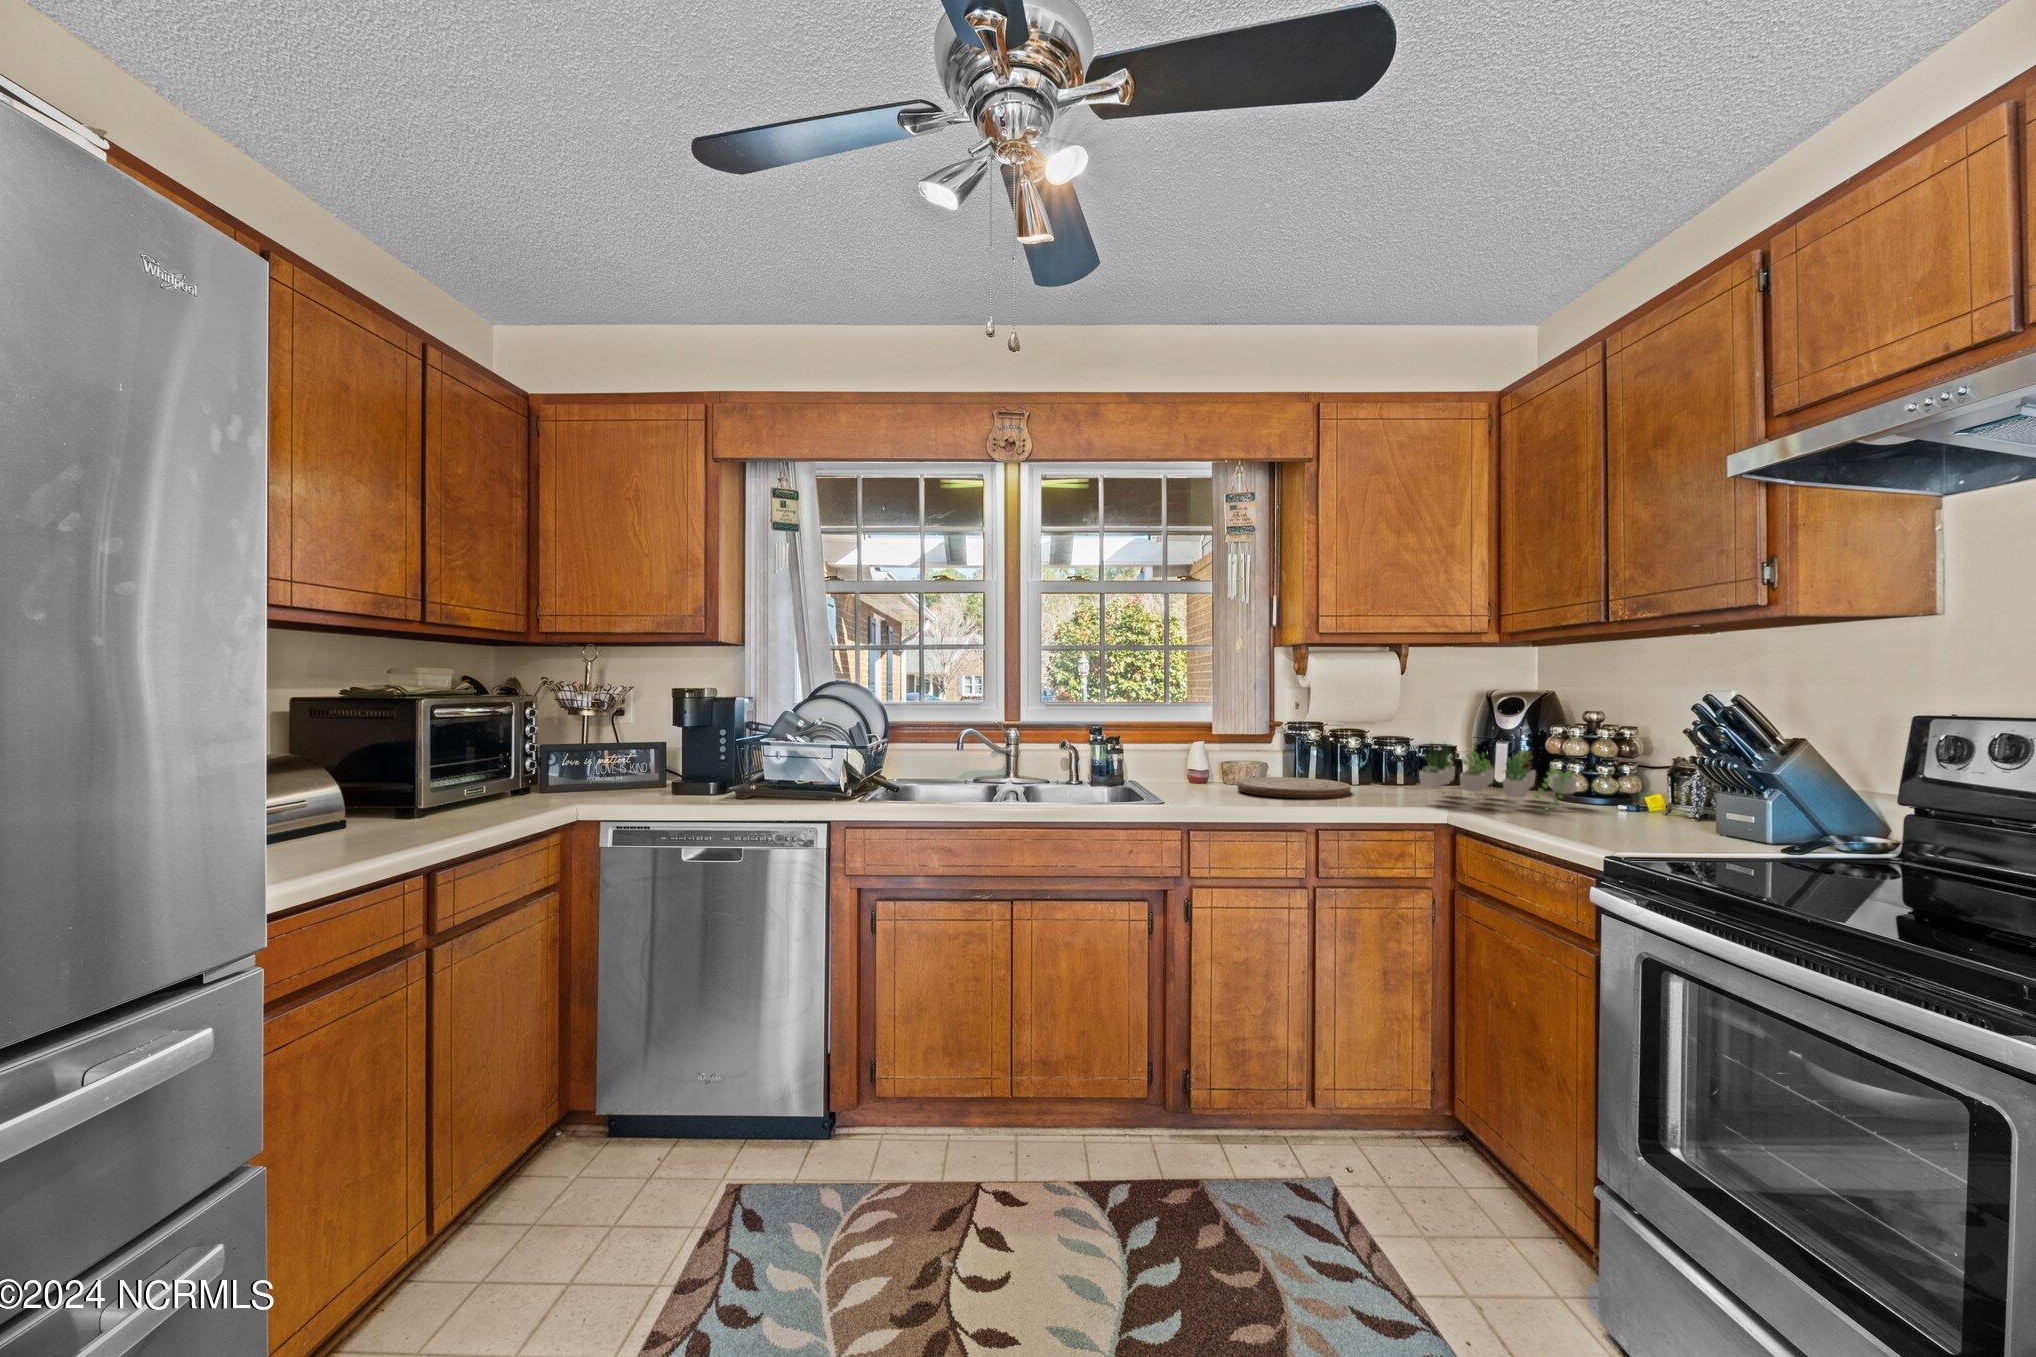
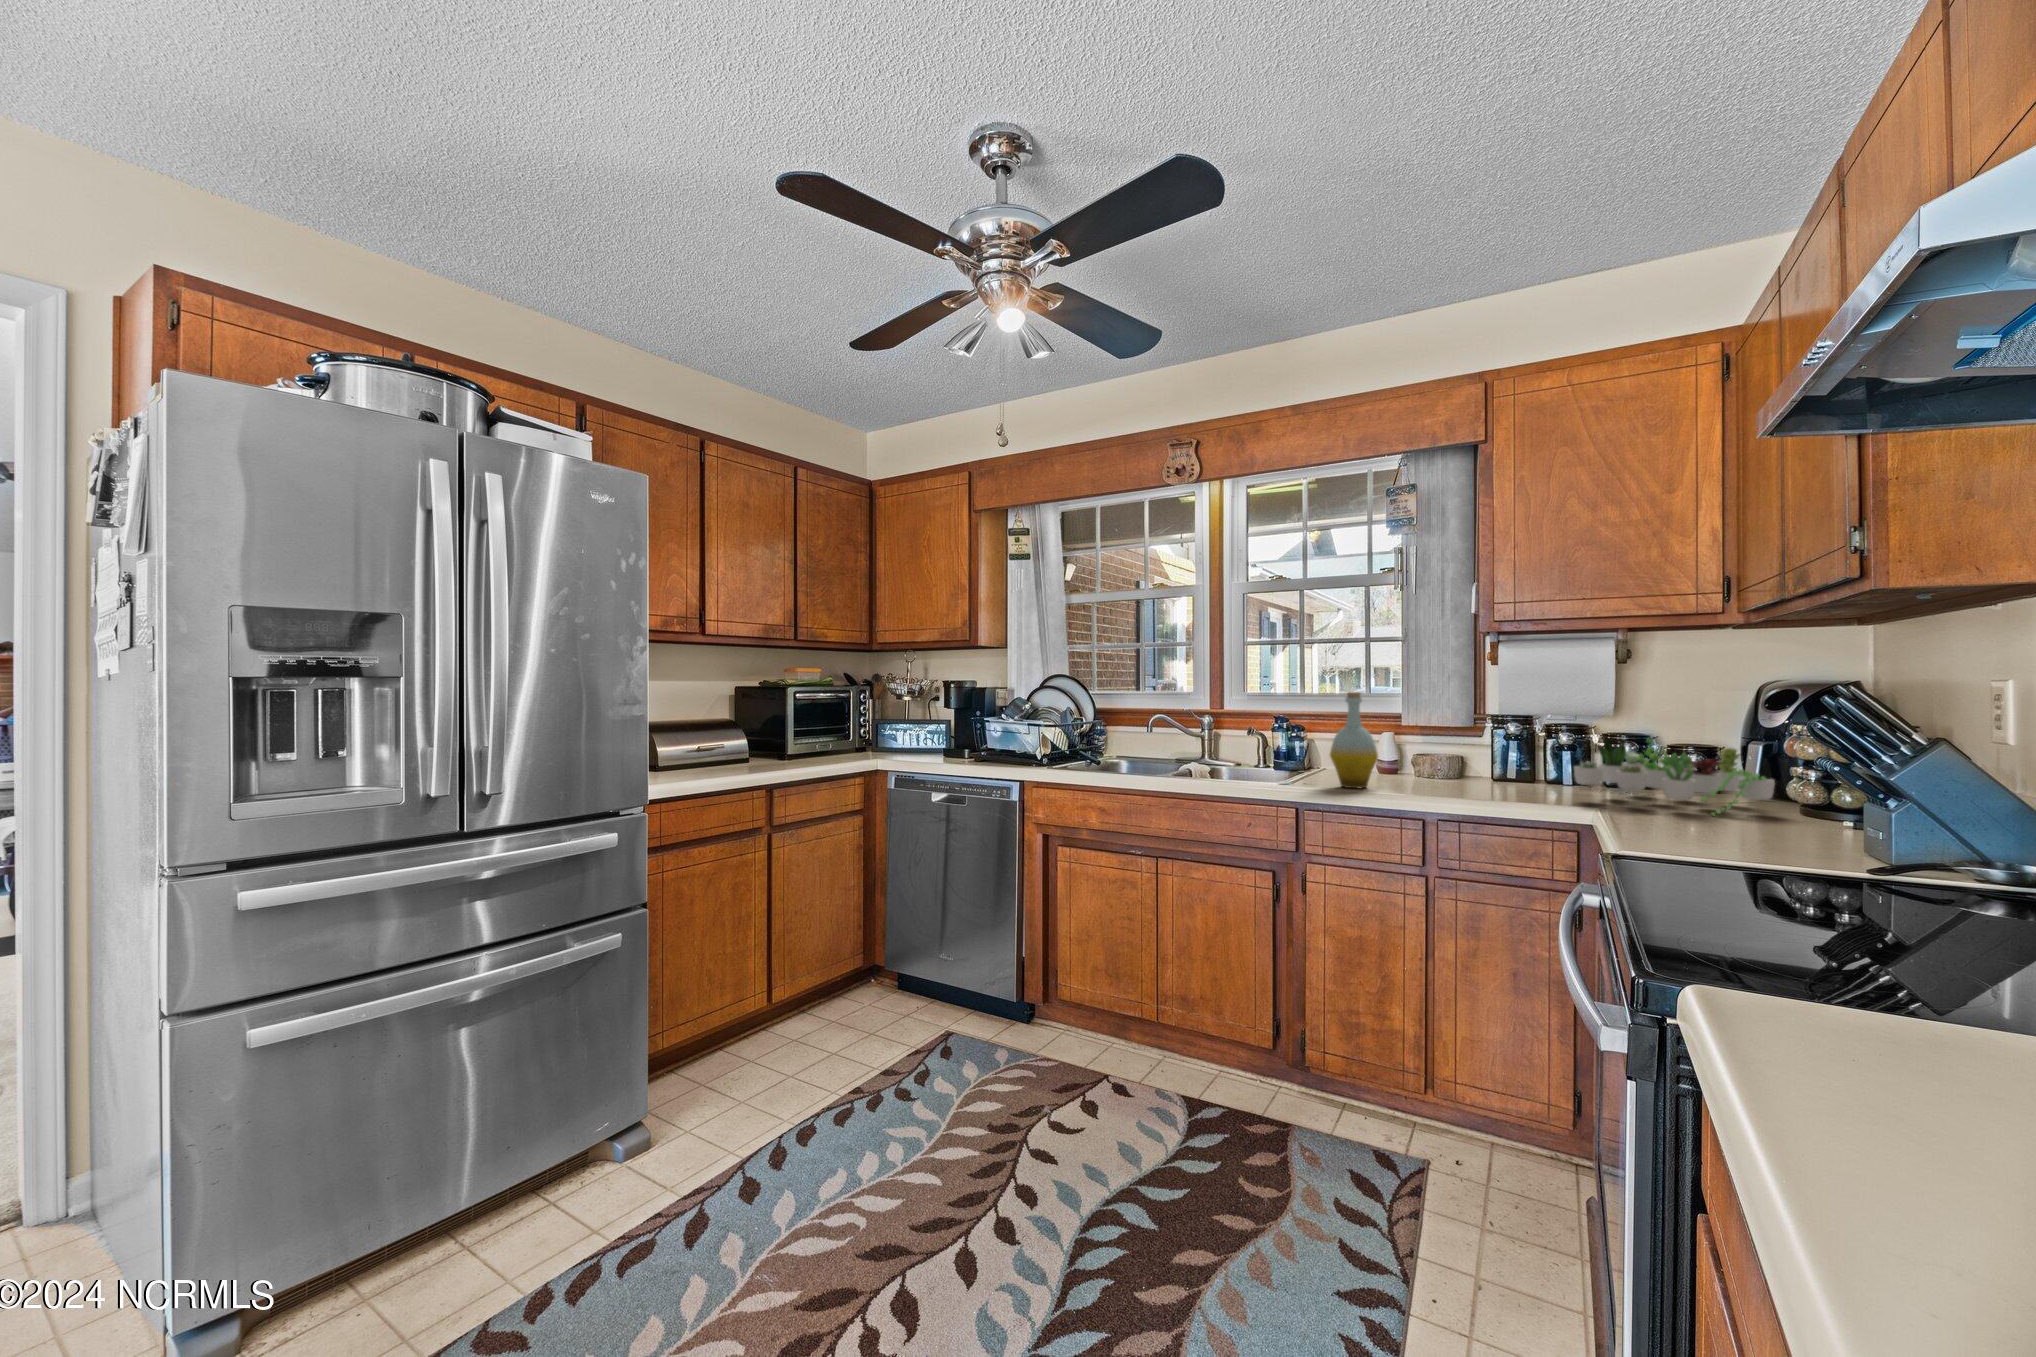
bottle: none [1191,703,1240,805] -> present [1330,692,1378,788]
cutting board: present [1238,777,1350,799] -> none [1407,768,1531,790]

